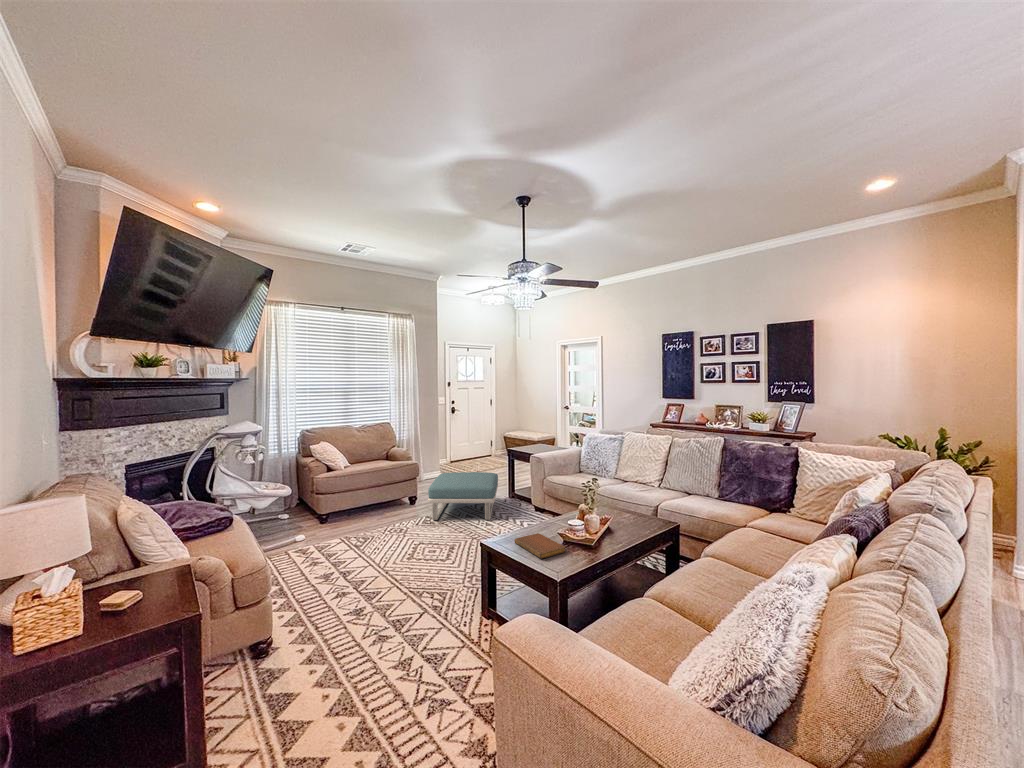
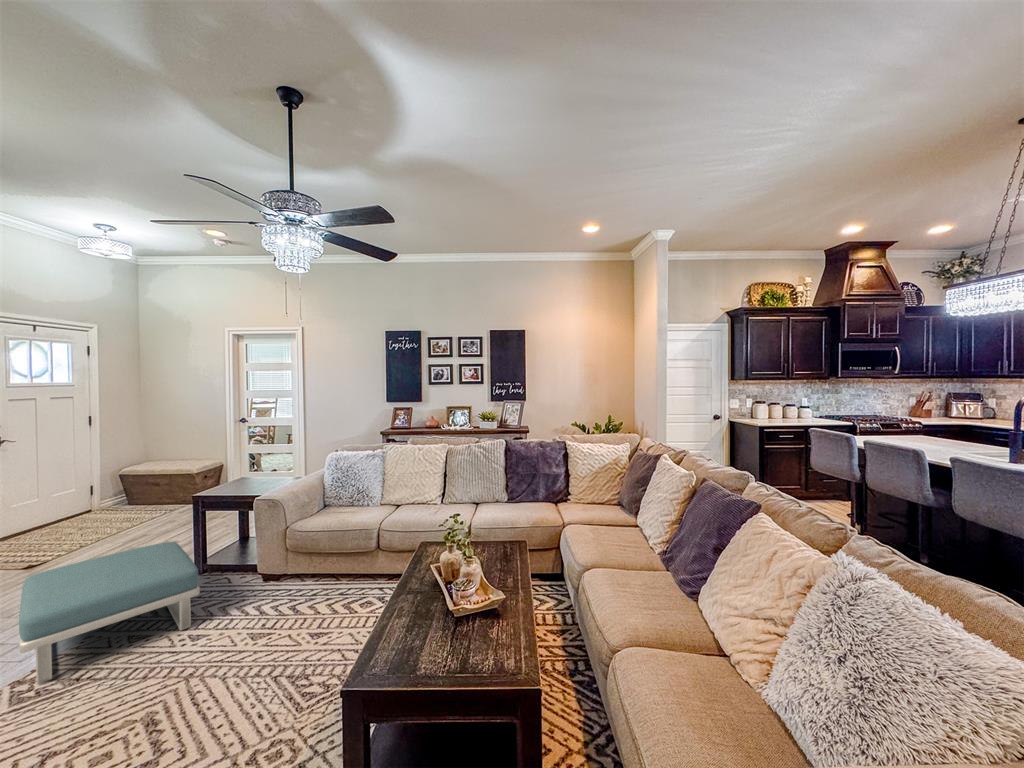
notebook: present [514,533,565,559] -> none [403,623,486,665]

